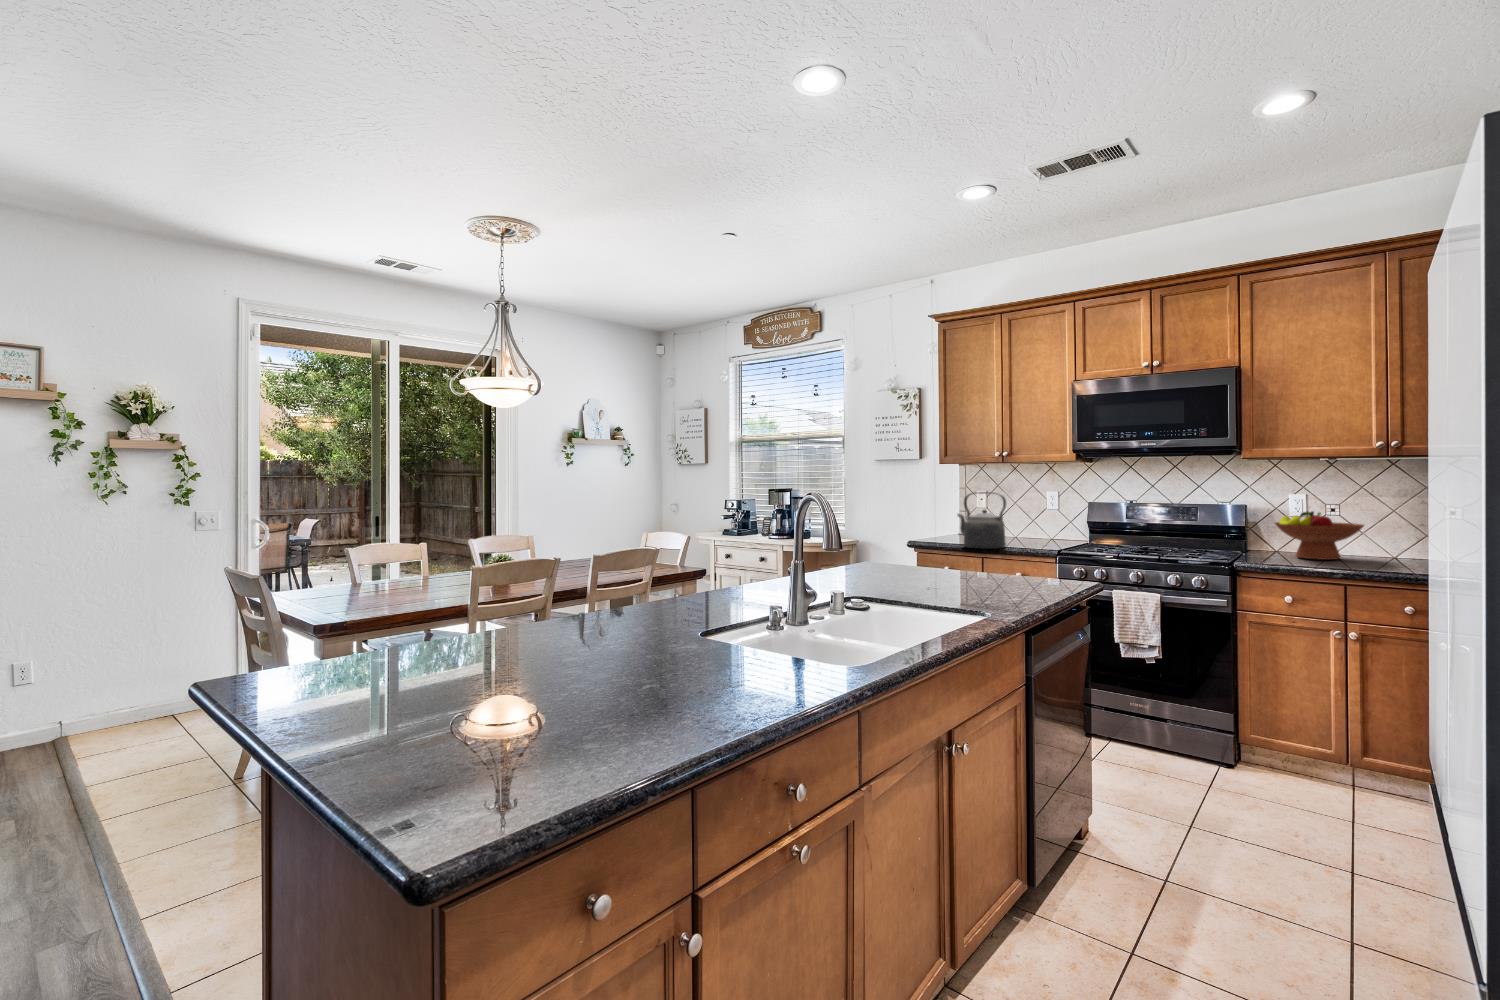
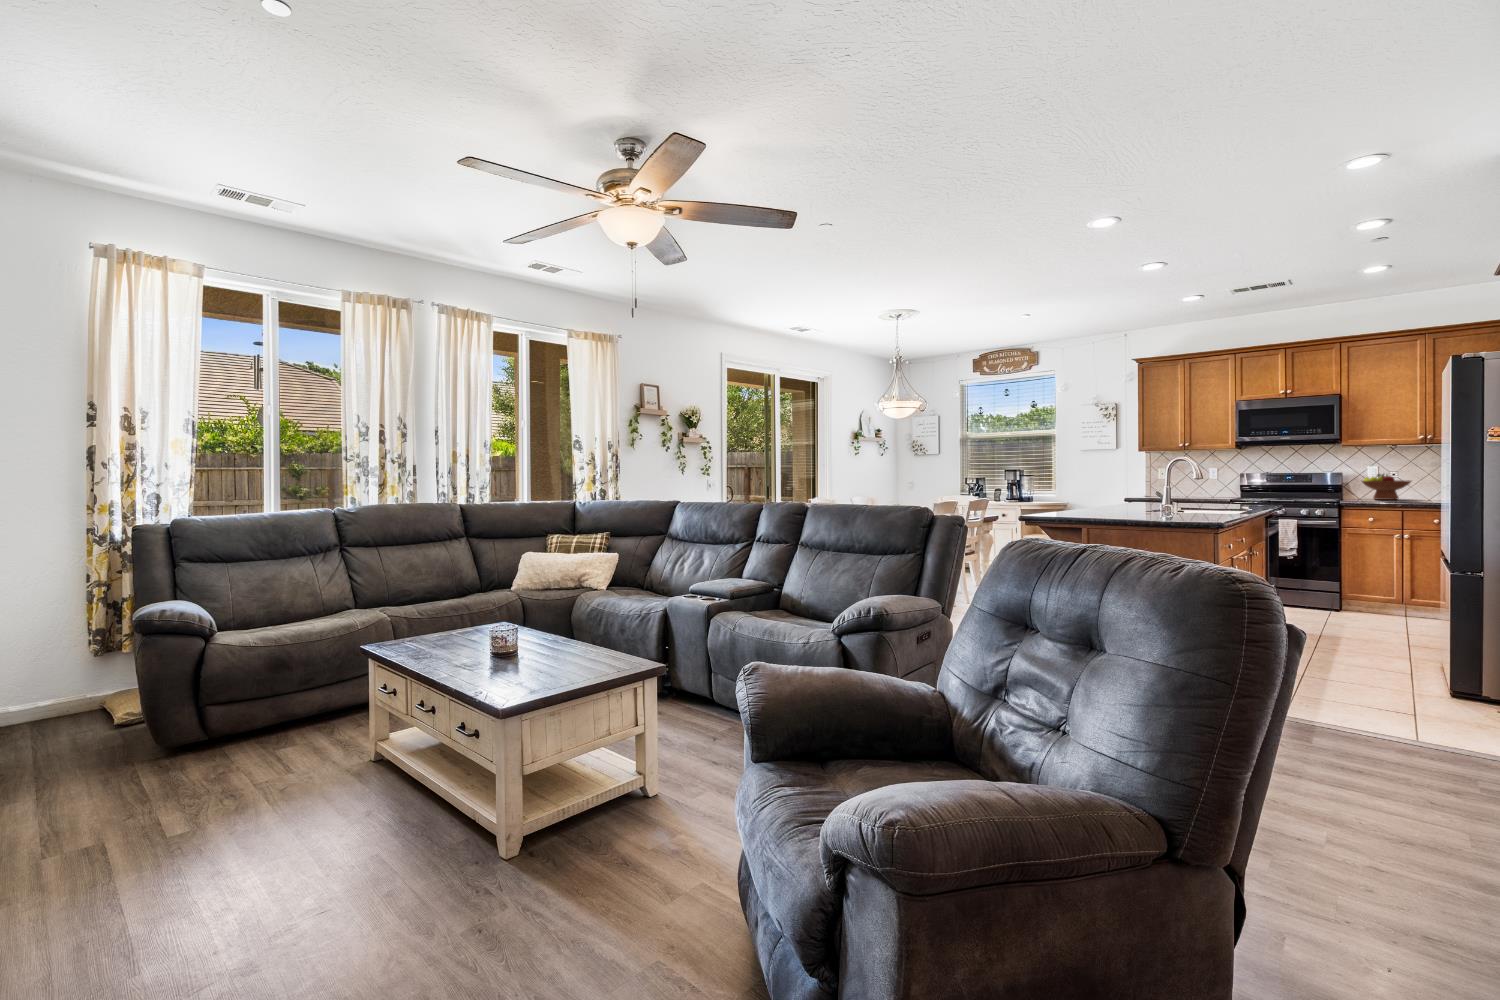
kettle: present [958,492,1006,549] -> none [1159,467,1194,500]

